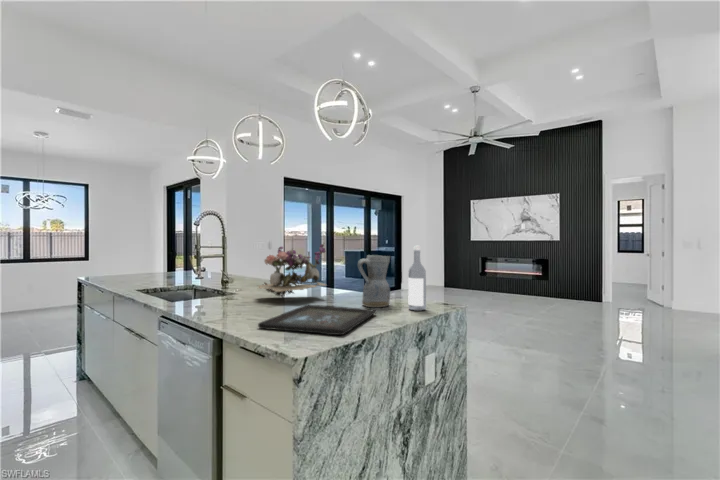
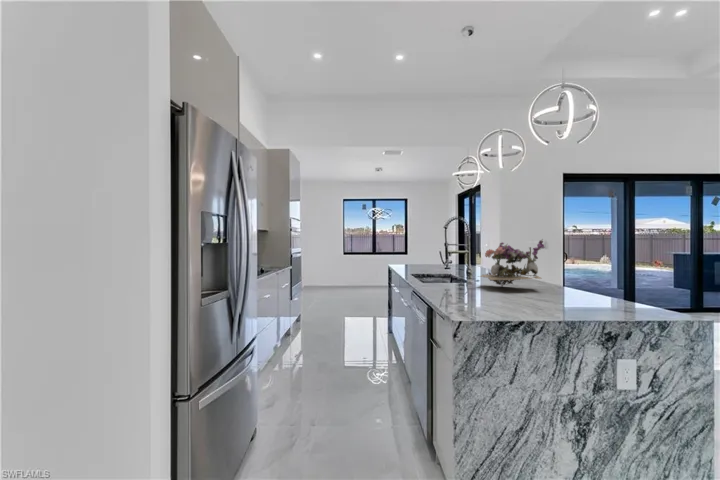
wine bottle: present [408,246,426,311] -> none [618,241,642,312]
ceramic pitcher: present [358,255,390,307] -> none [562,251,603,303]
tray: present [258,305,376,335] -> none [452,292,570,314]

